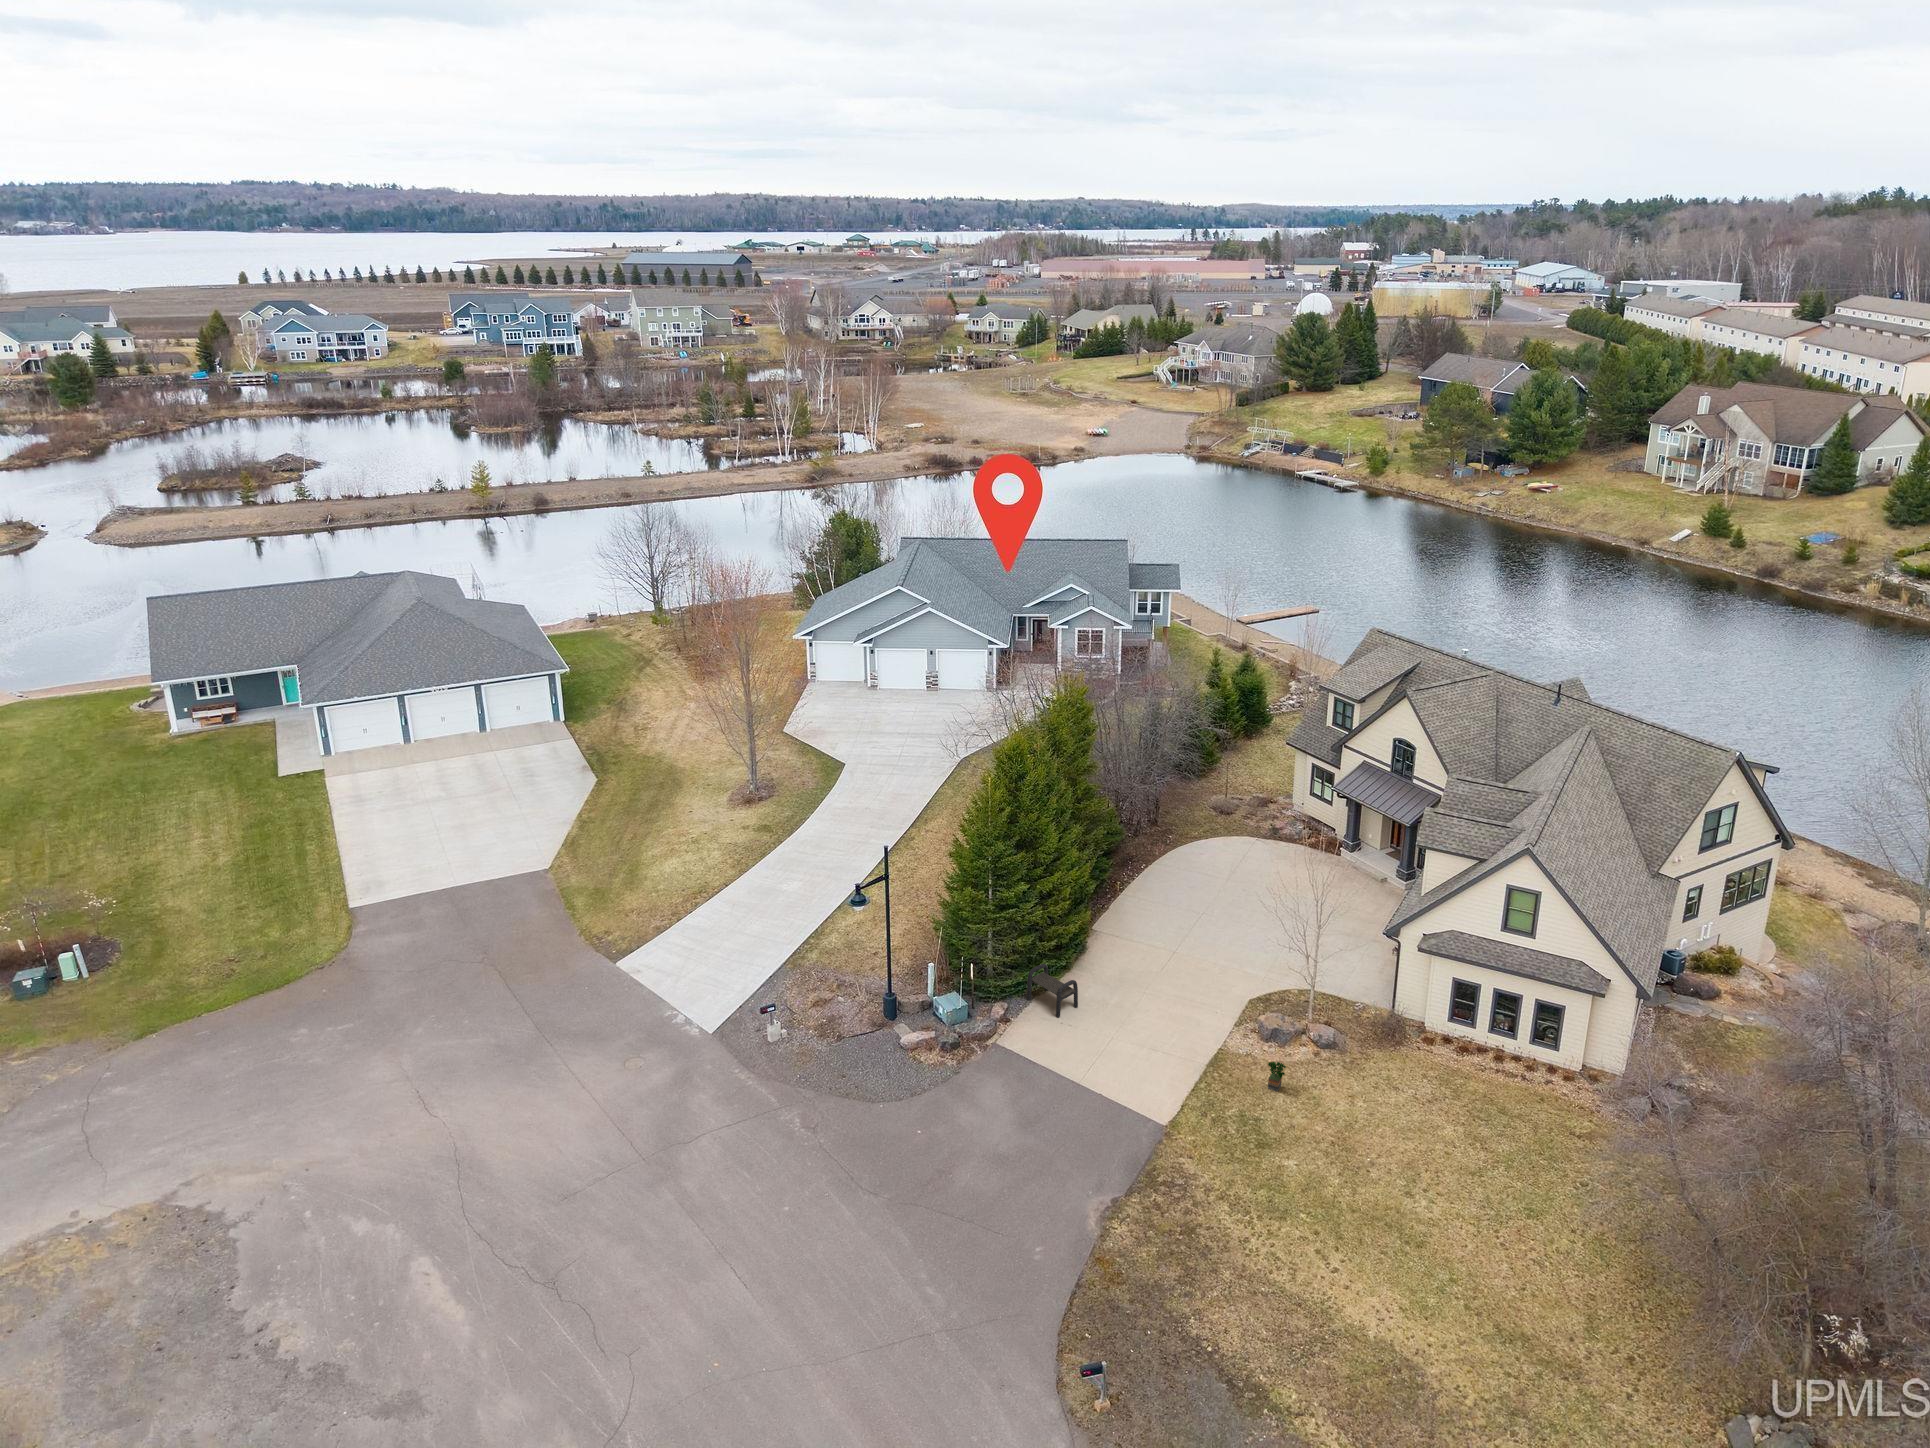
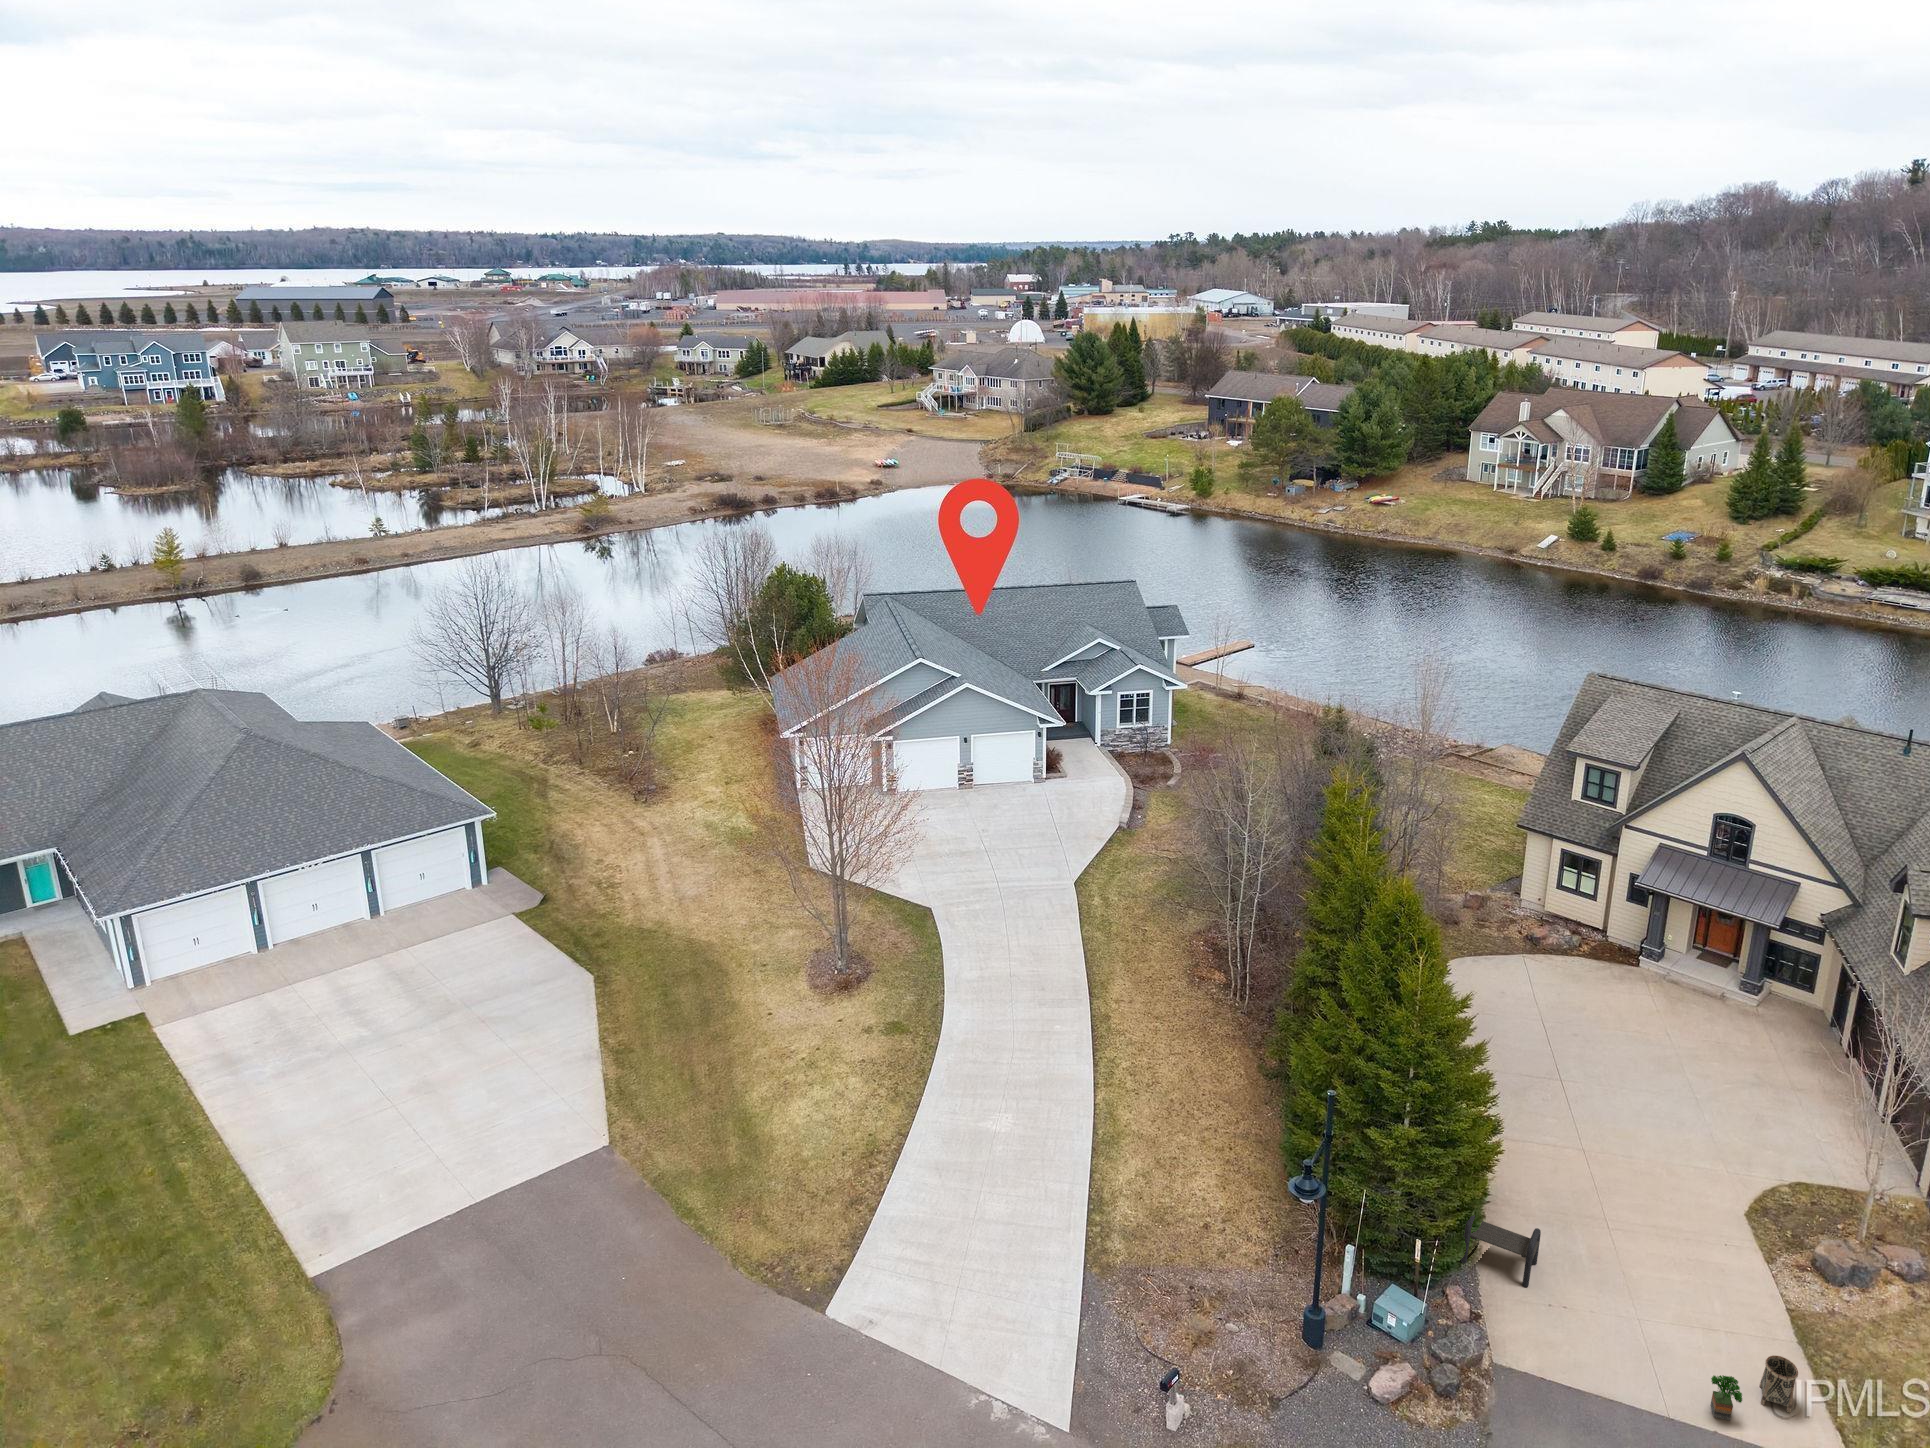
potted tree: present [1268,1062,1286,1092] -> present [1710,1375,1742,1420]
basket: none [1153,1065,1177,1102] -> present [1760,1355,1798,1413]

